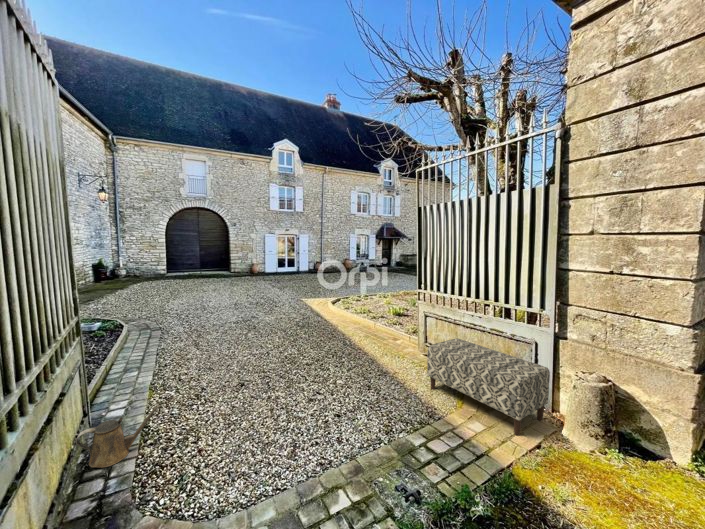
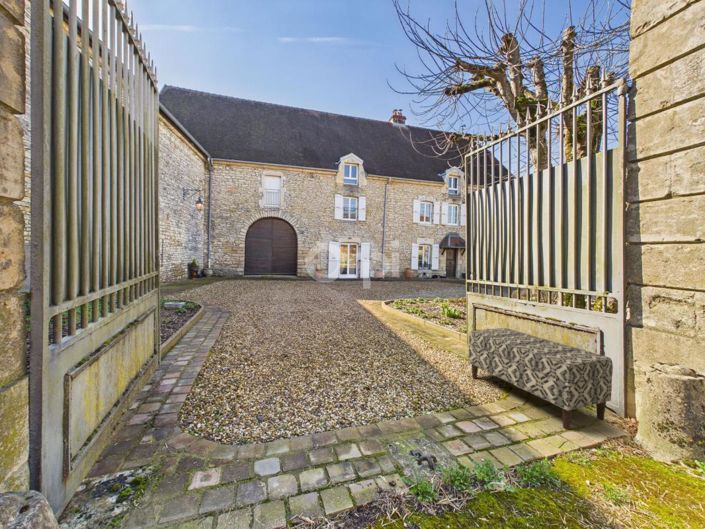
watering can: present [76,405,161,468] -> none [143,353,210,397]

